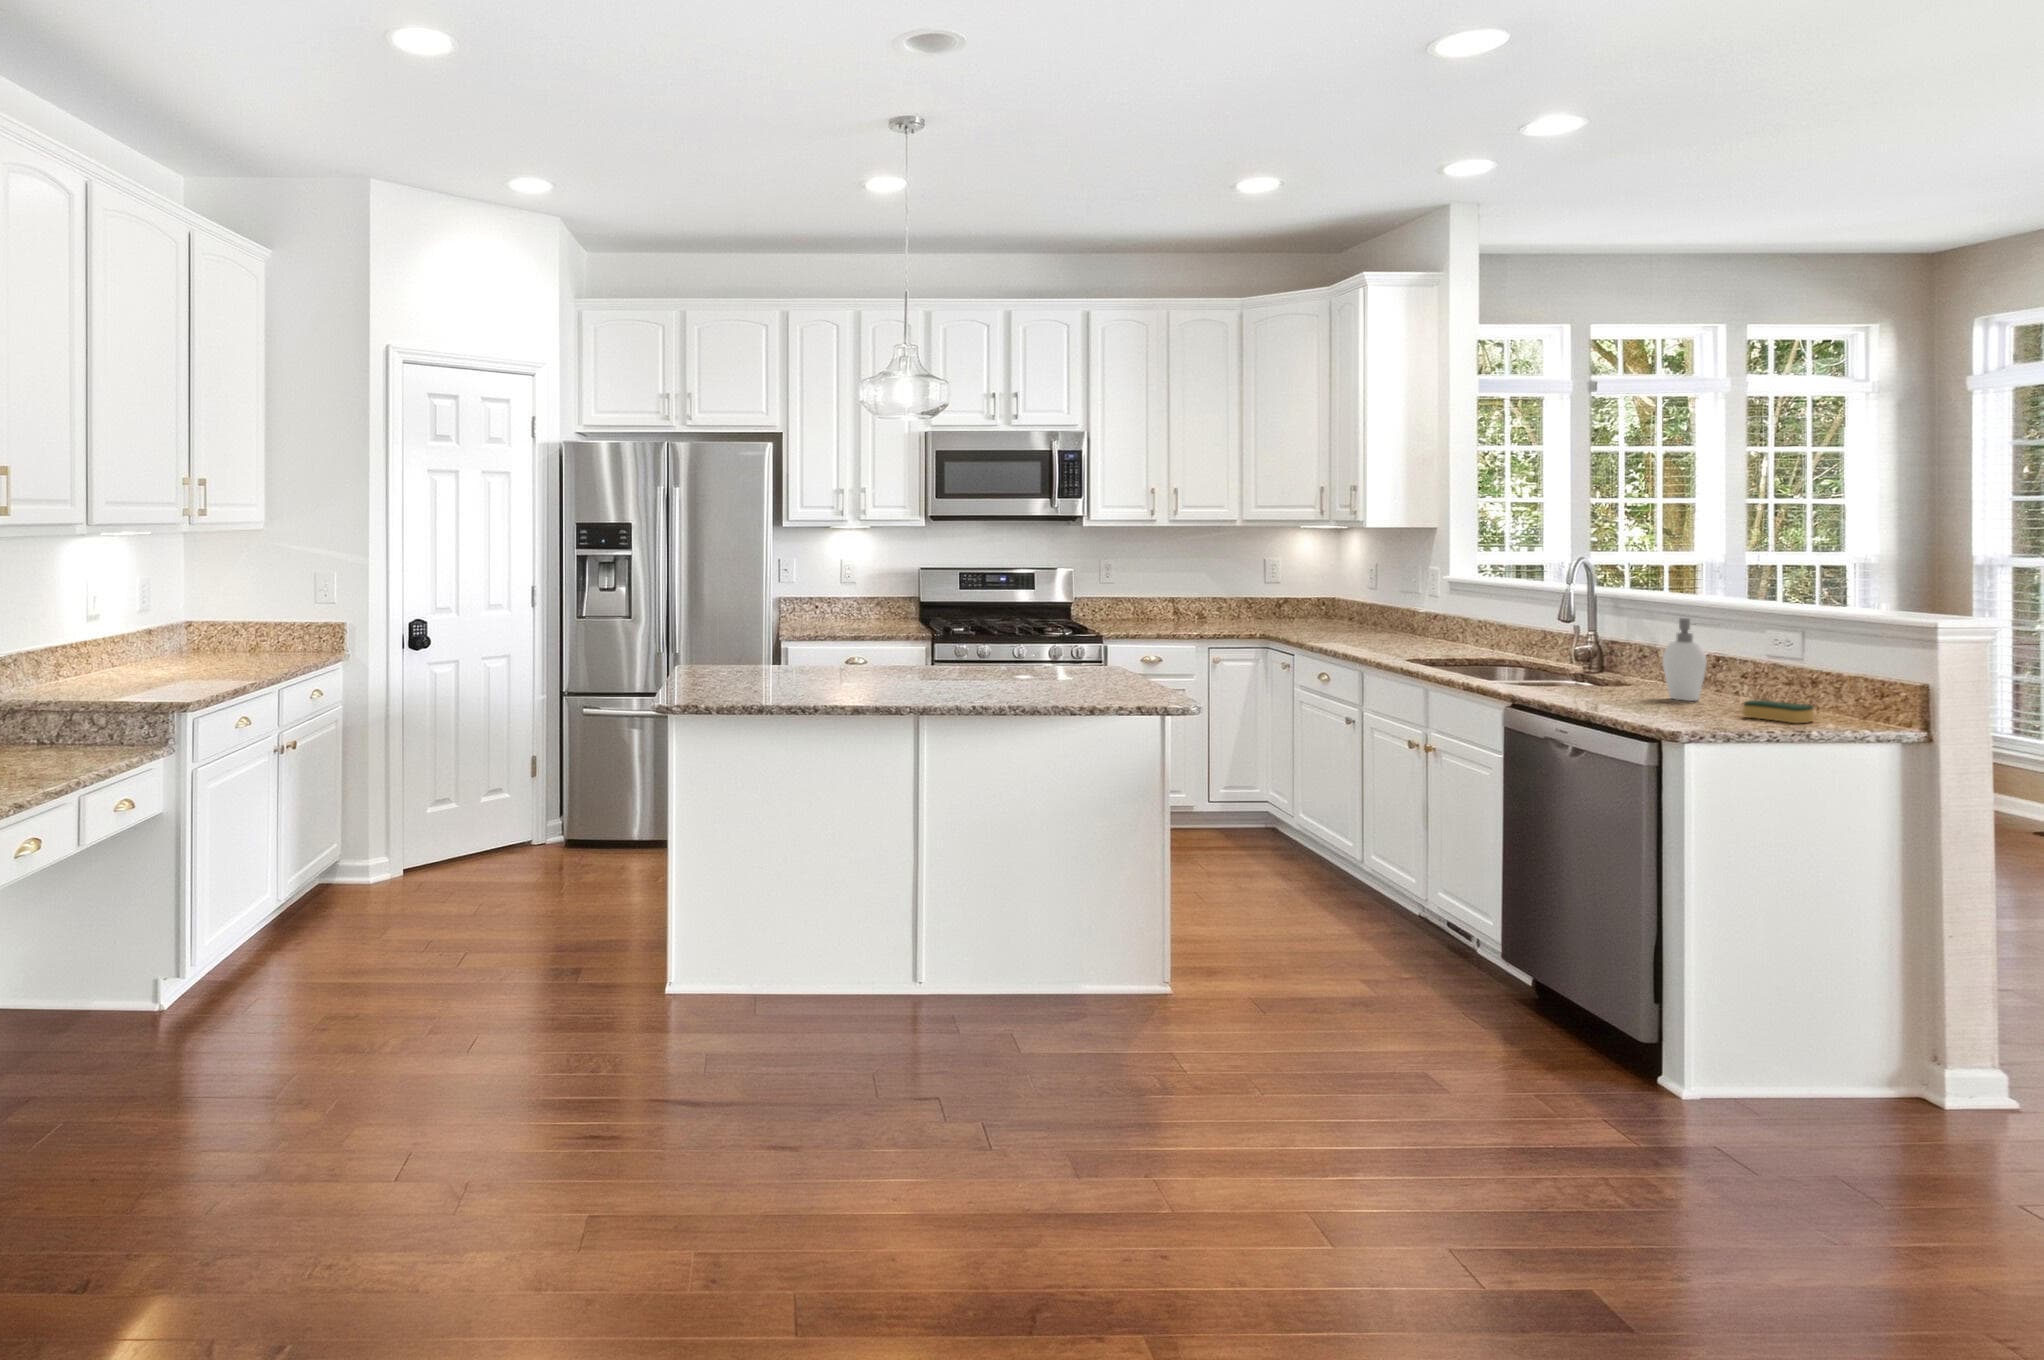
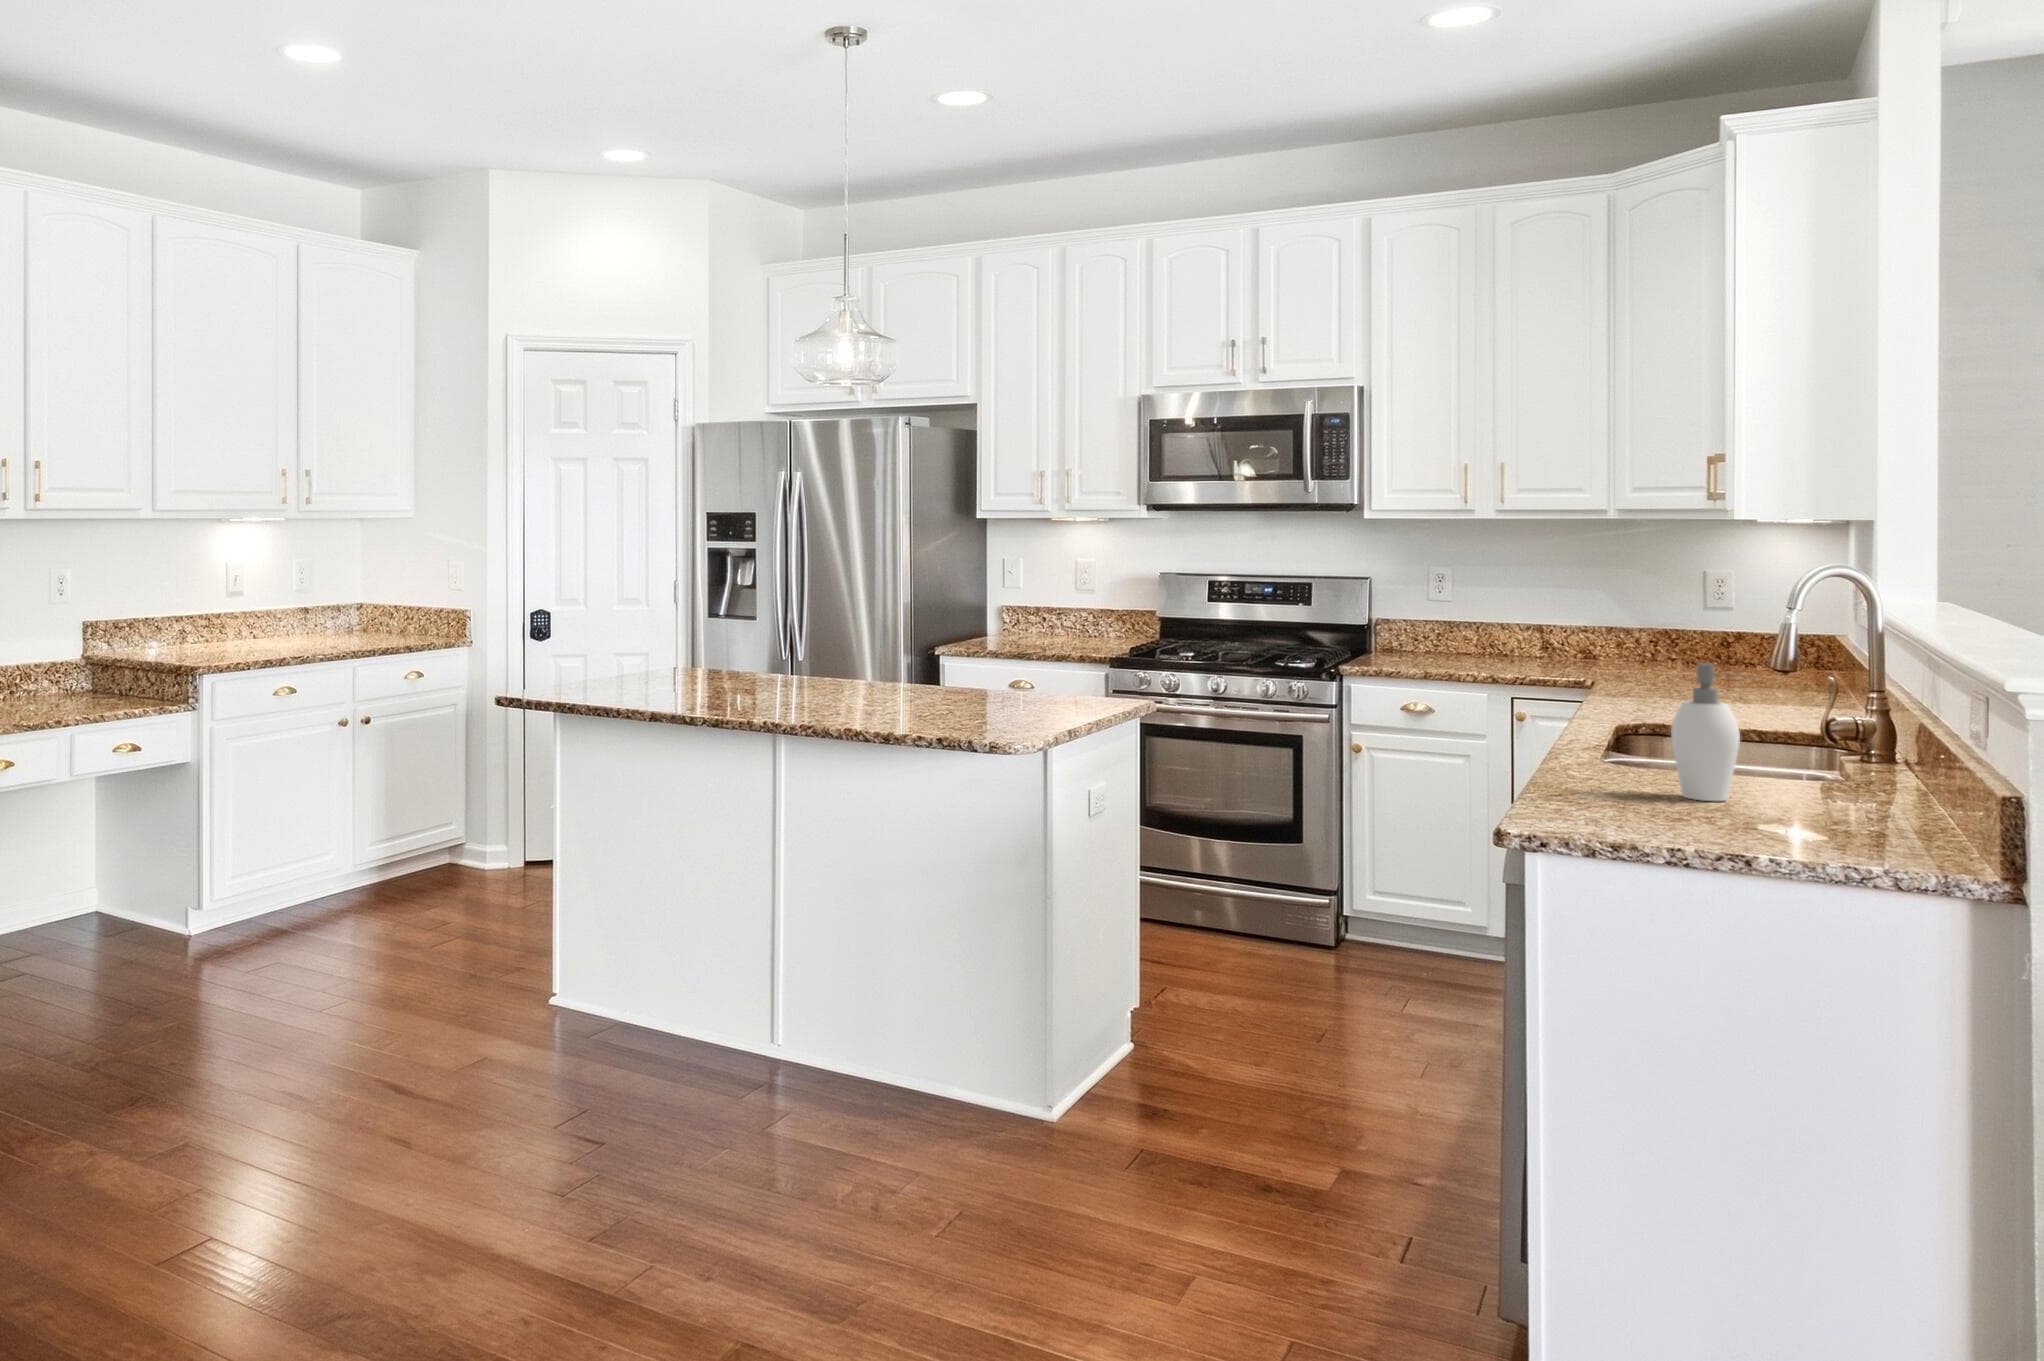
sponge: present [1743,700,1814,723] -> none [1609,797,1712,838]

